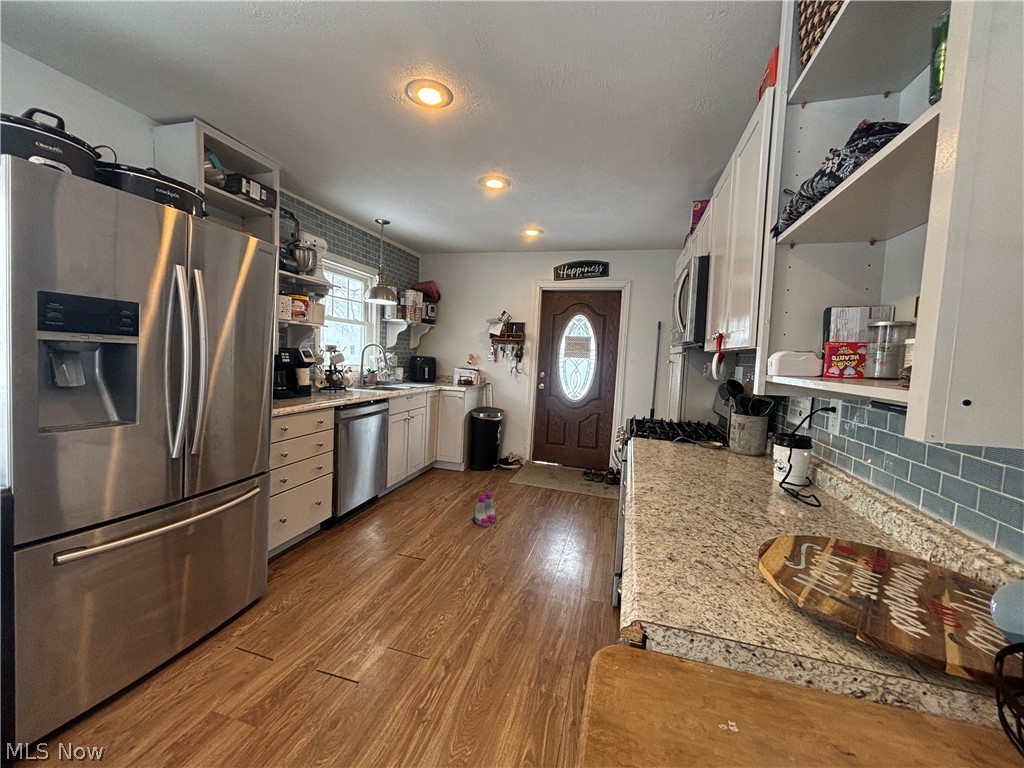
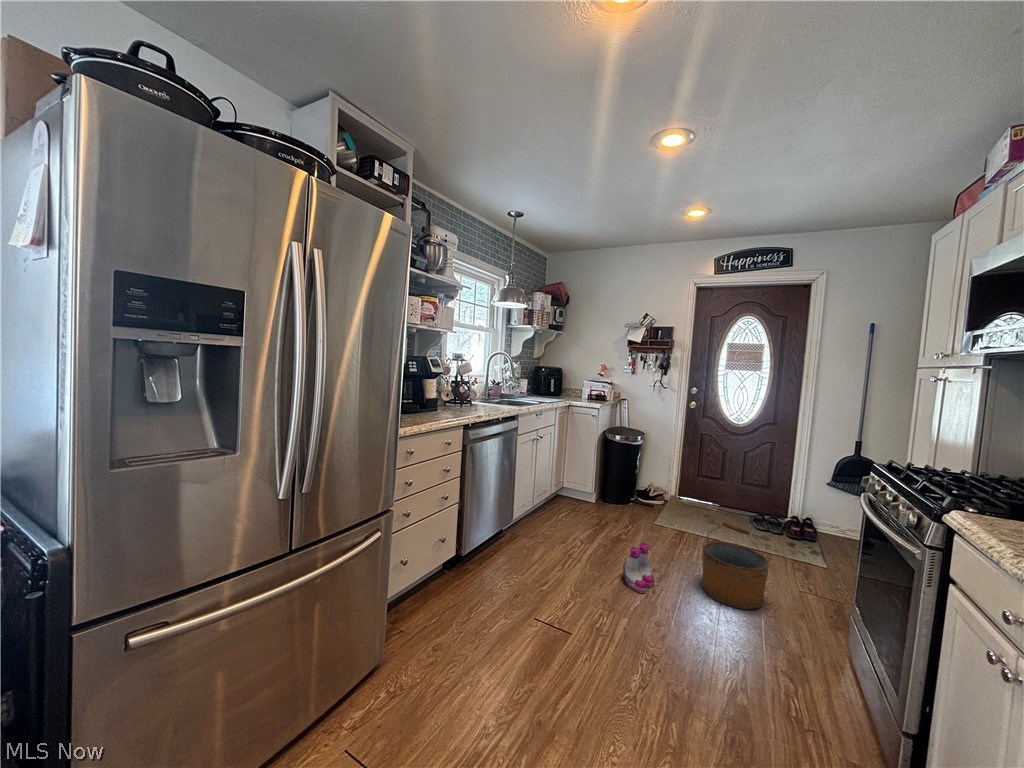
bucket: none [531,469,573,528] -> present [702,522,769,609]

